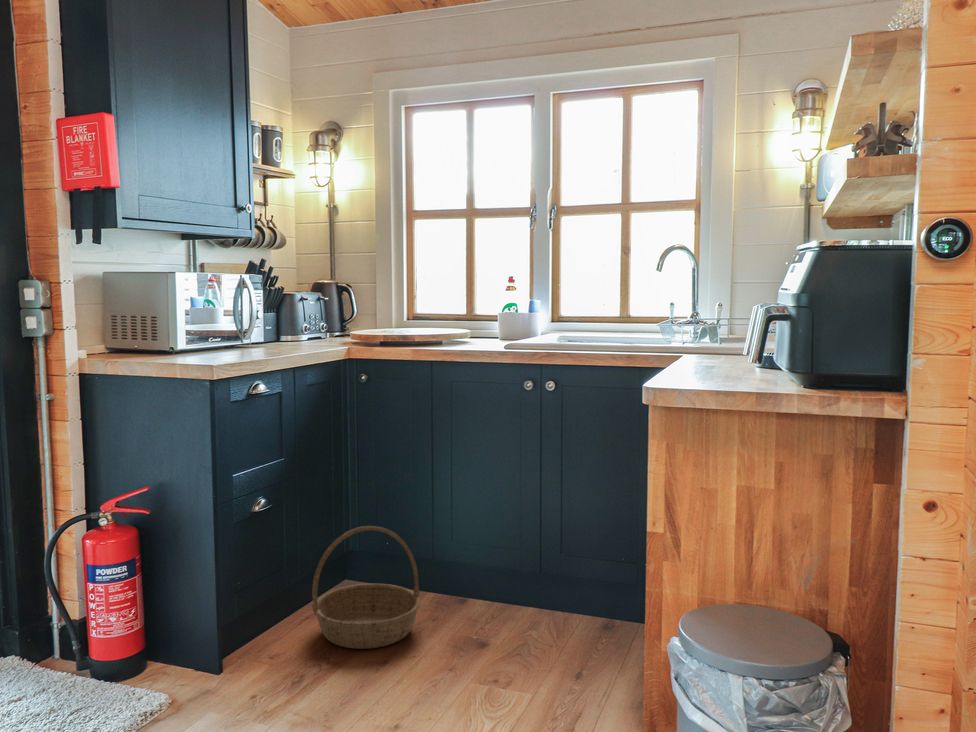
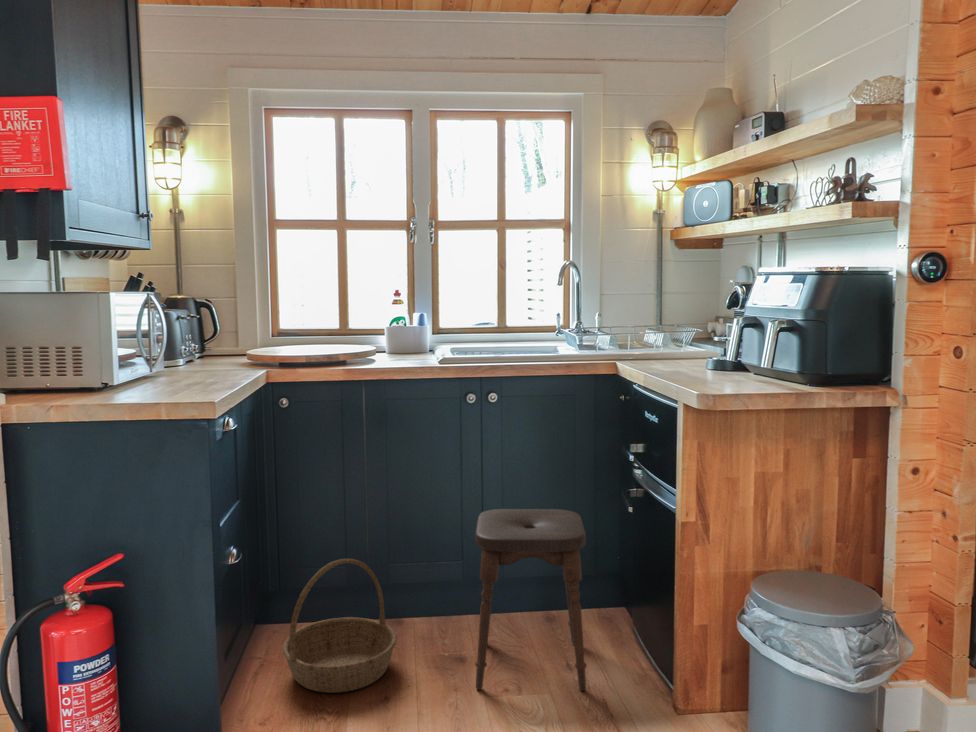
stool: none [465,499,606,699] -> present [475,509,587,691]

